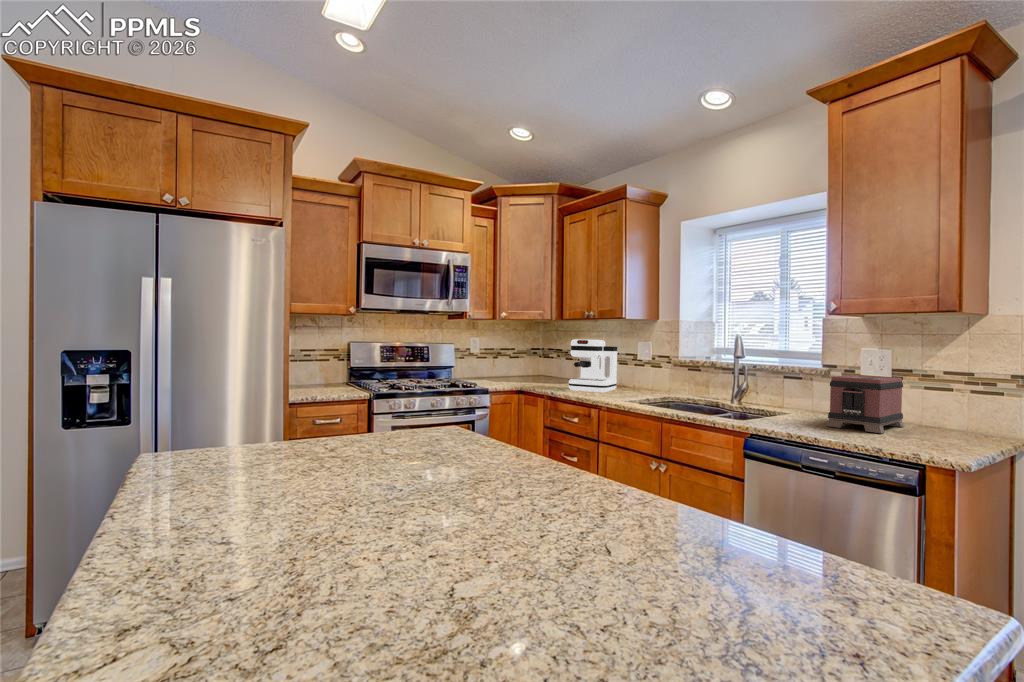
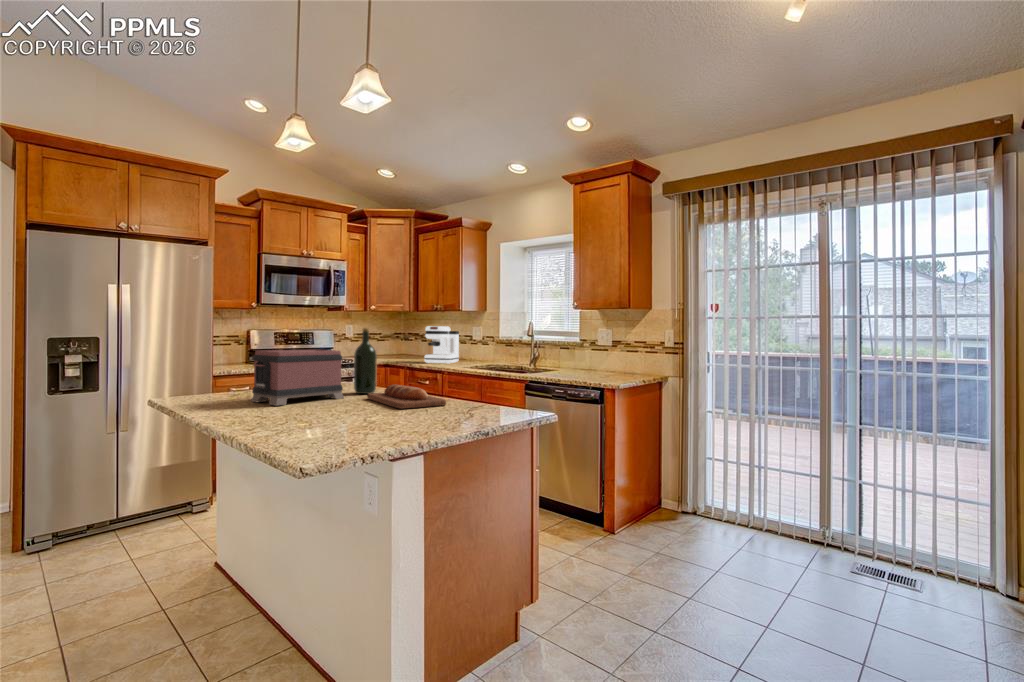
wine bottle: none [429,346,477,490] -> present [354,328,377,394]
toaster: present [826,375,904,433] -> present [251,350,344,406]
bread loaf: none [445,487,651,610] -> present [367,385,446,409]

